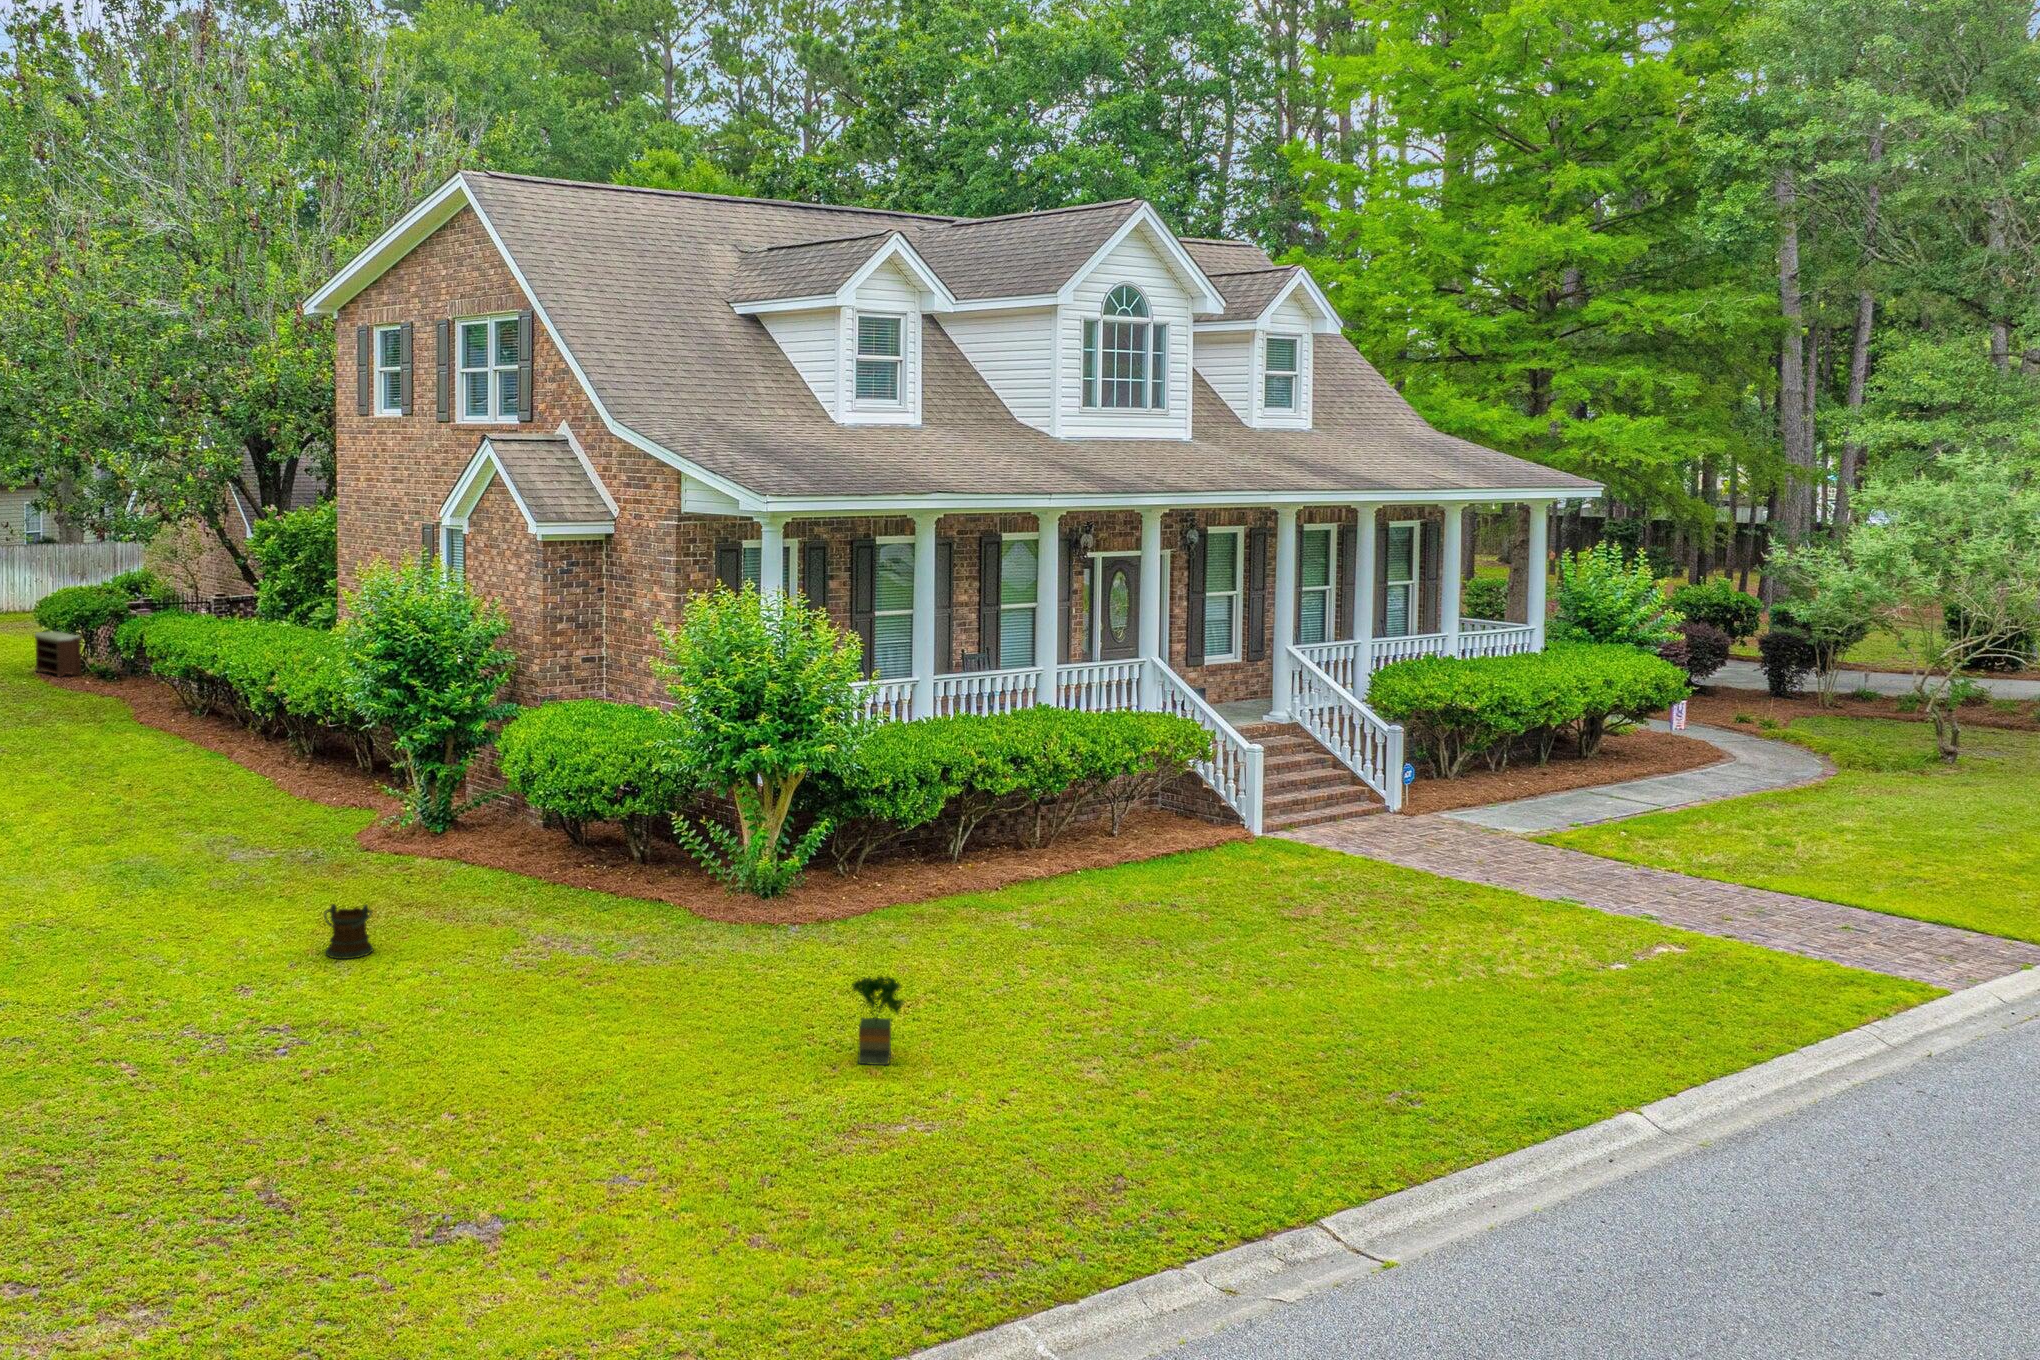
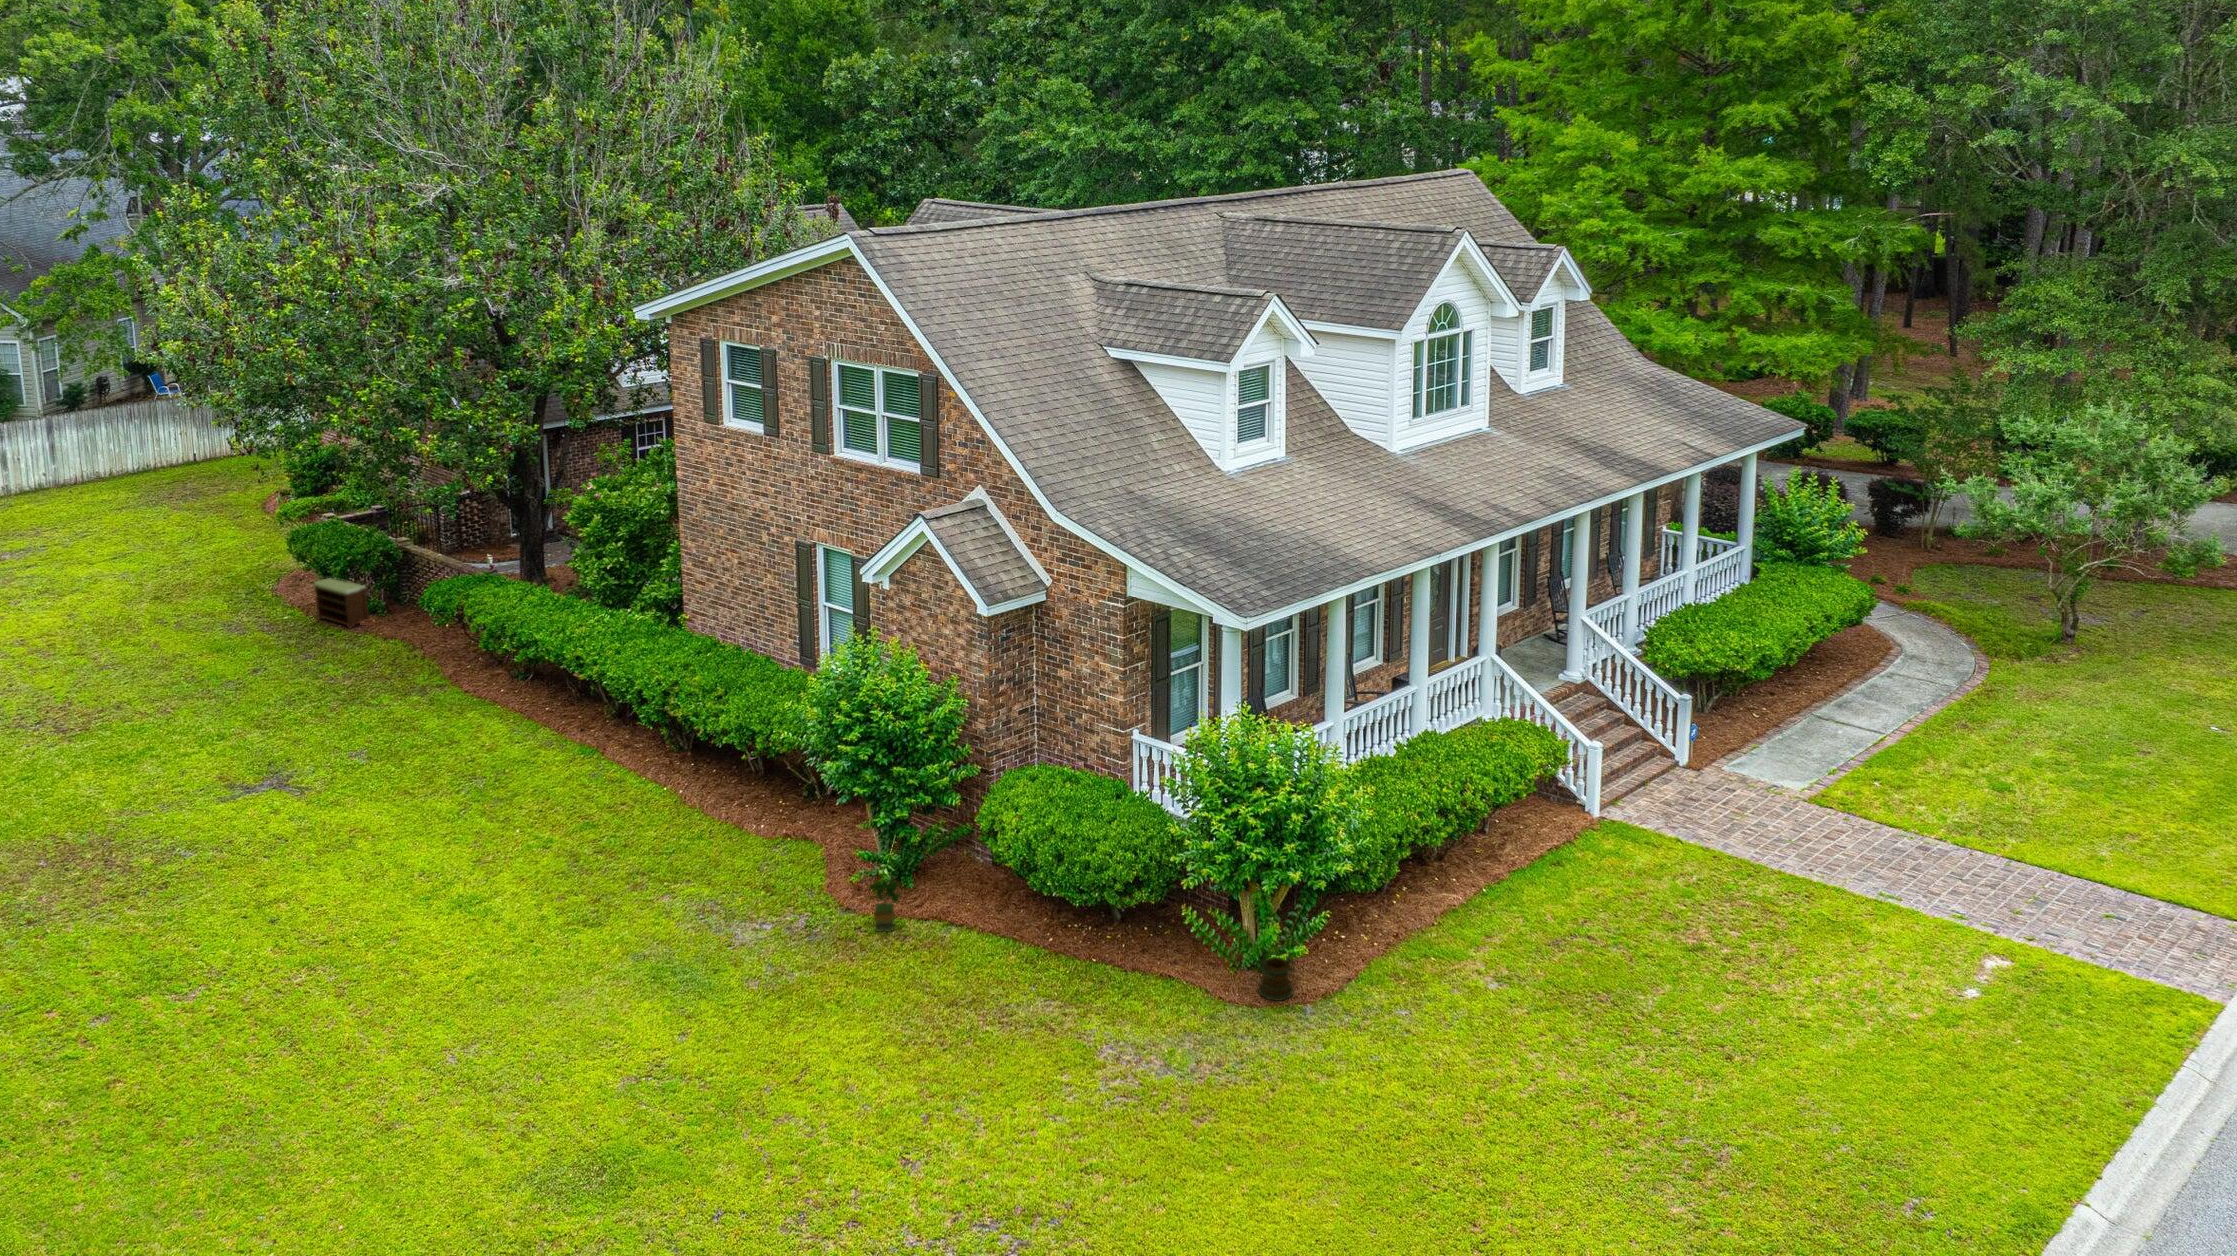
bucket: present [324,904,373,959] -> present [1258,956,1295,1001]
potted tree: present [851,976,904,1065] -> present [869,880,901,932]

